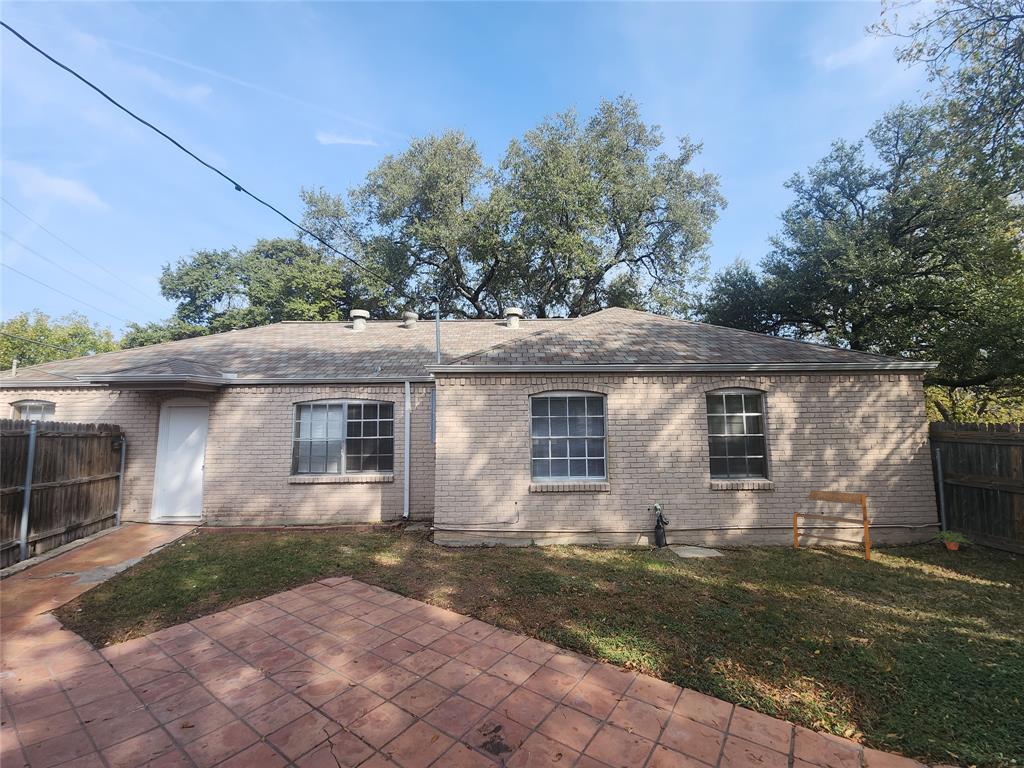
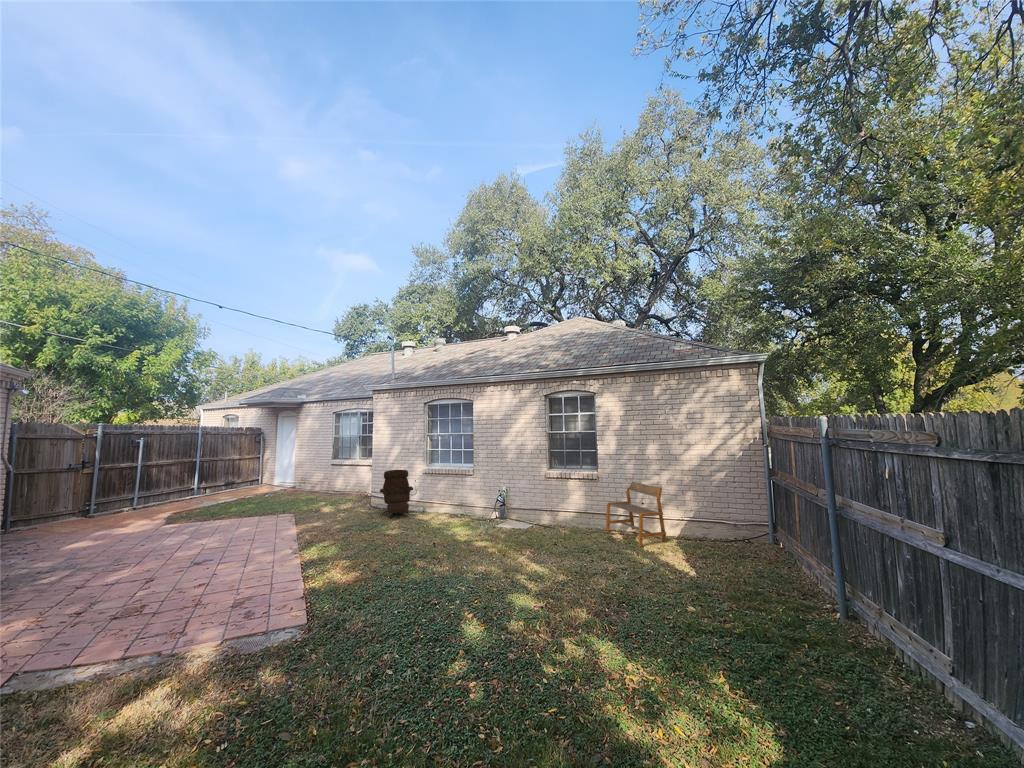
lounge chair: none [473,488,537,559] -> present [380,470,413,519]
potted plant: present [933,531,974,550] -> none [747,531,785,551]

